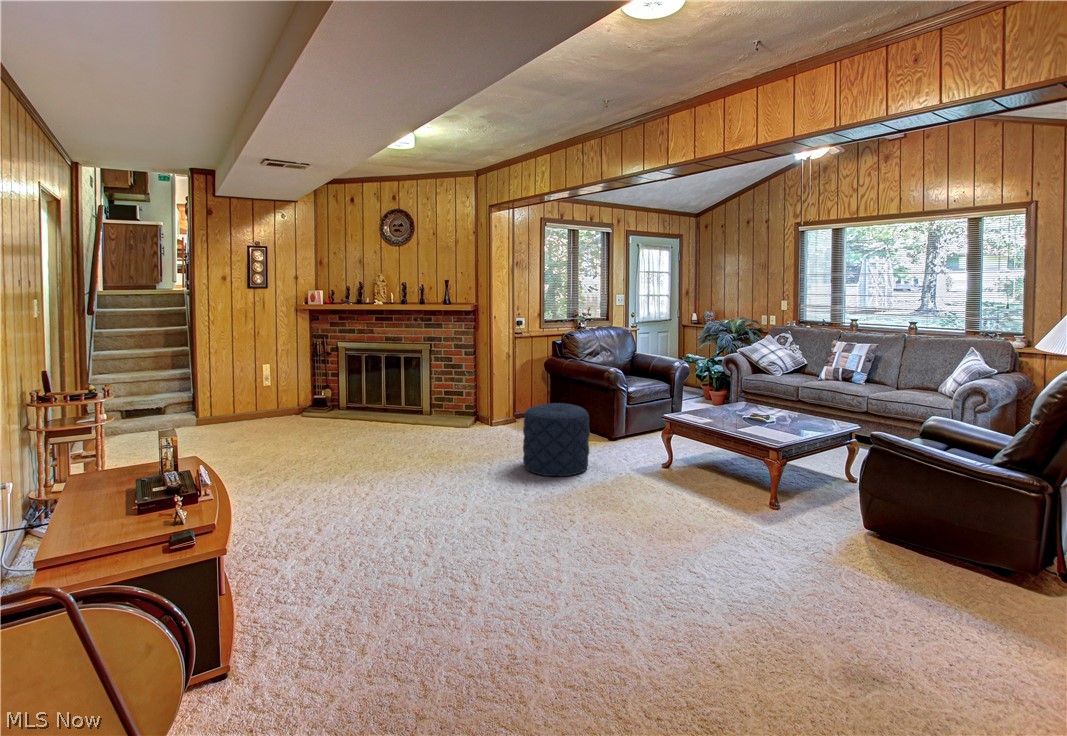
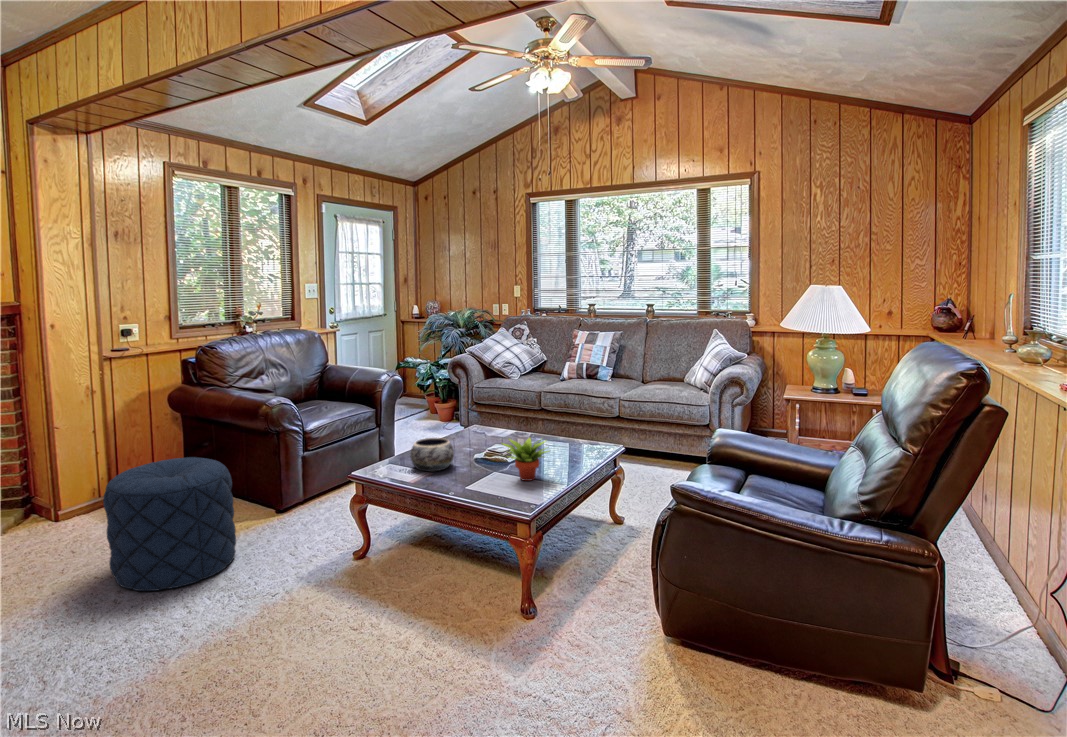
decorative bowl: none [704,405,733,426] -> present [410,438,454,471]
succulent plant: none [768,408,804,437] -> present [502,437,549,481]

